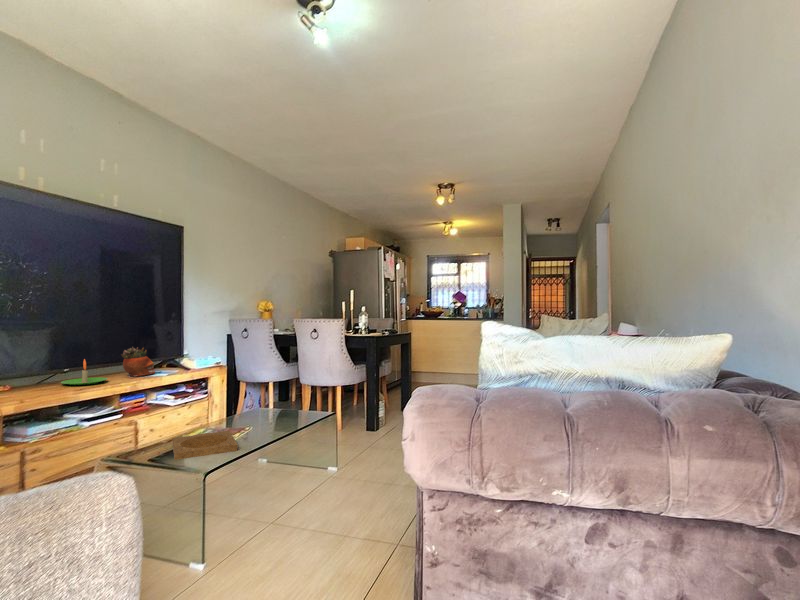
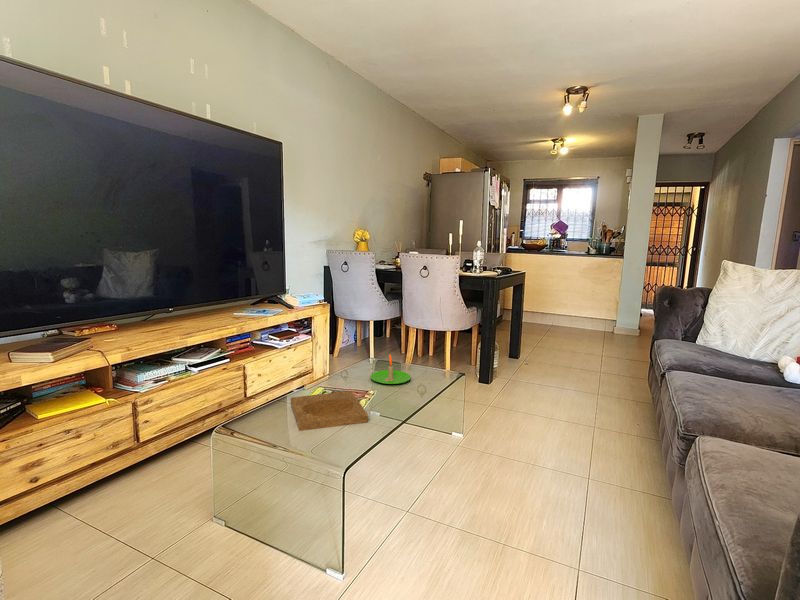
succulent planter: present [122,347,155,377] -> none [224,283,260,316]
candle: present [61,359,108,385] -> present [370,354,411,384]

